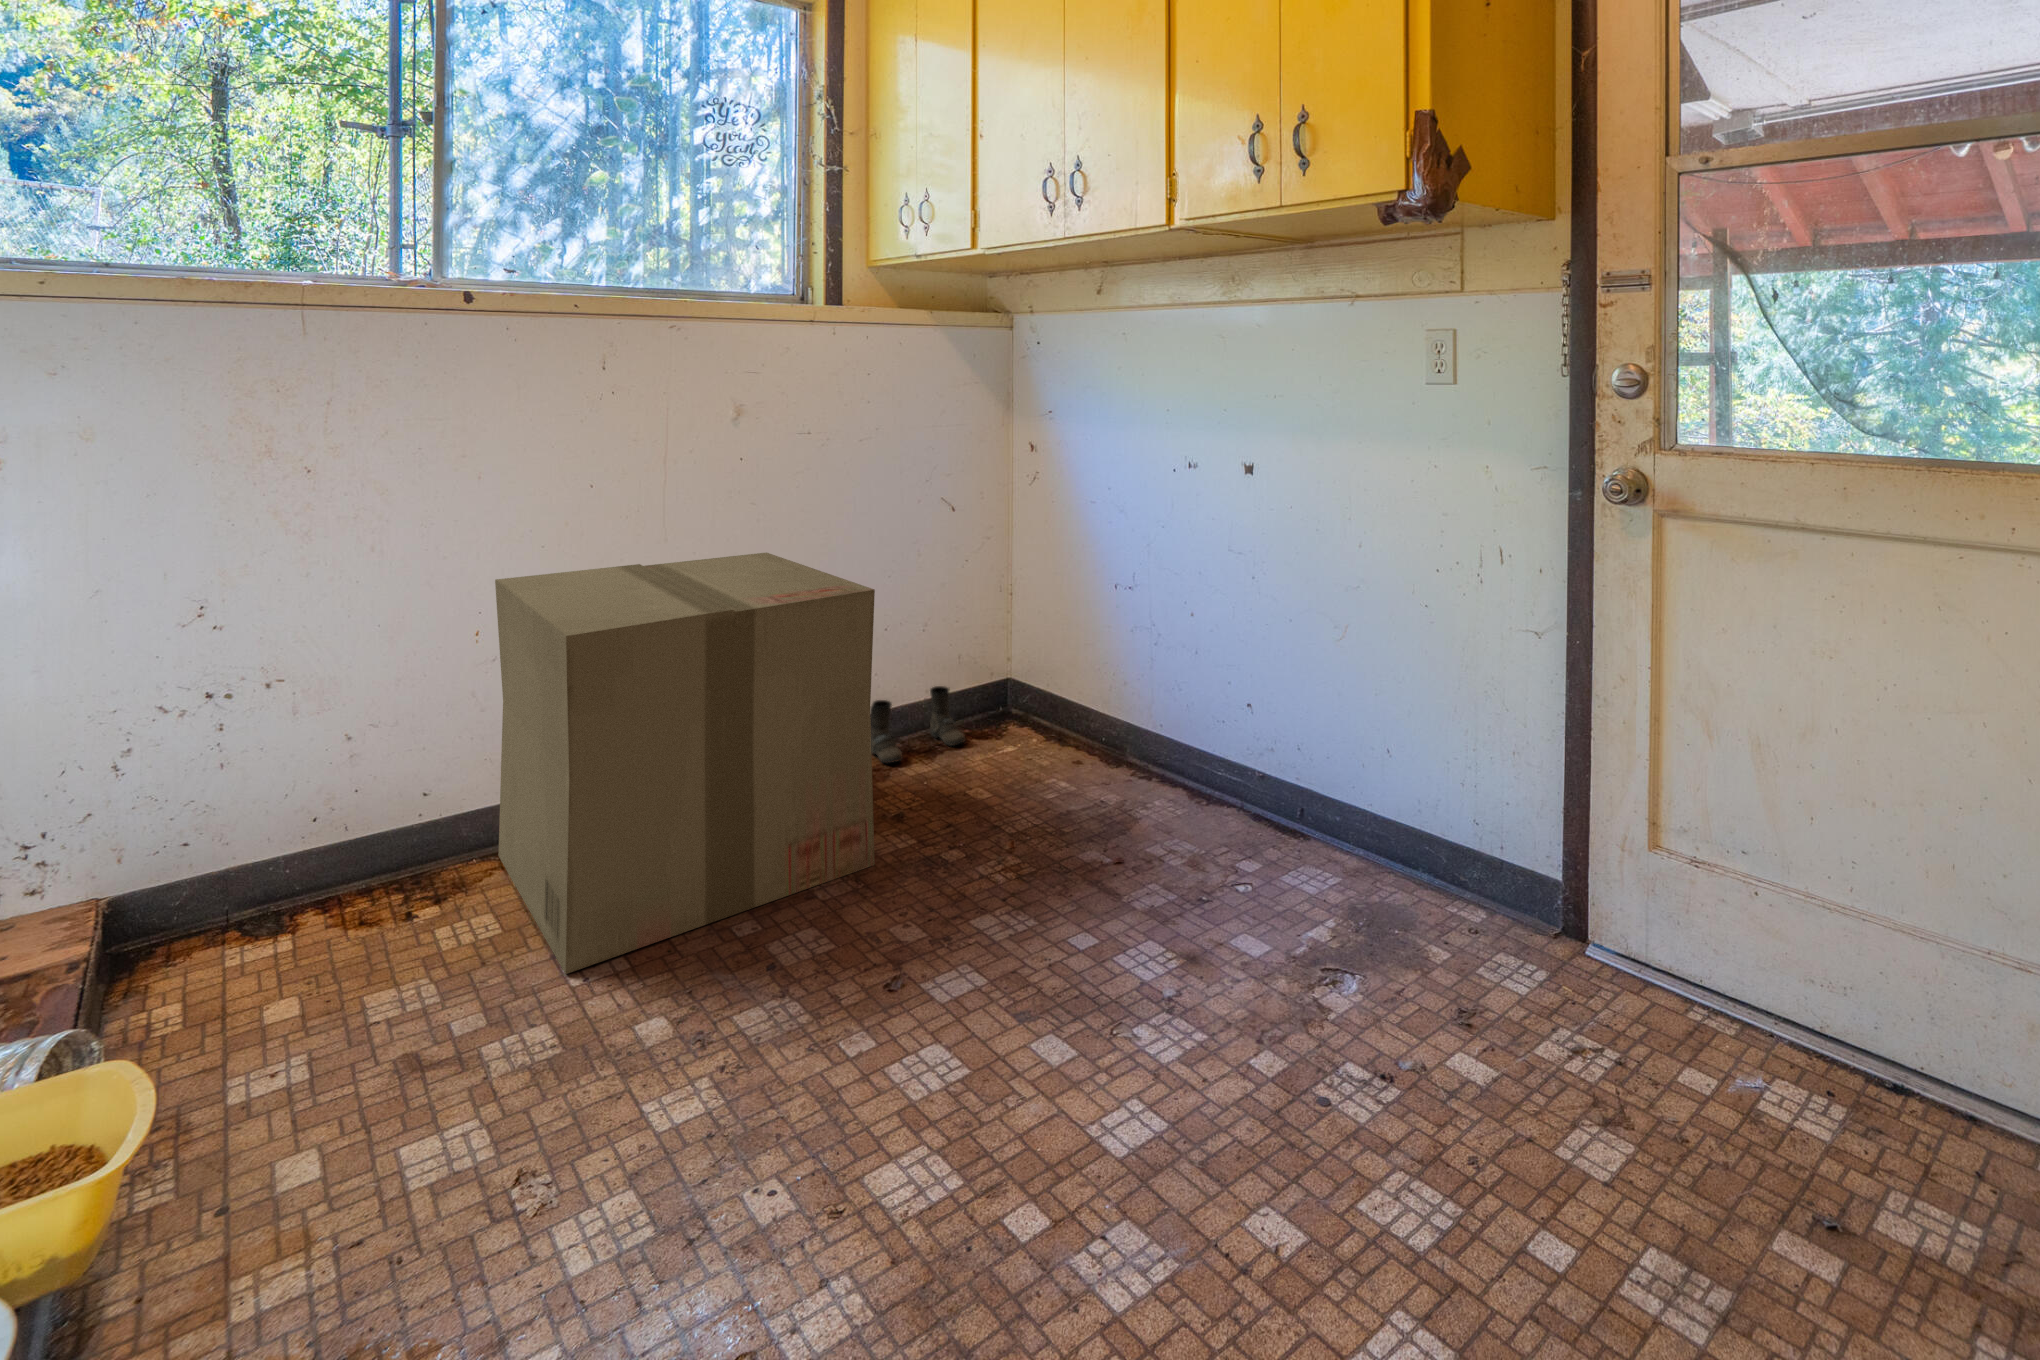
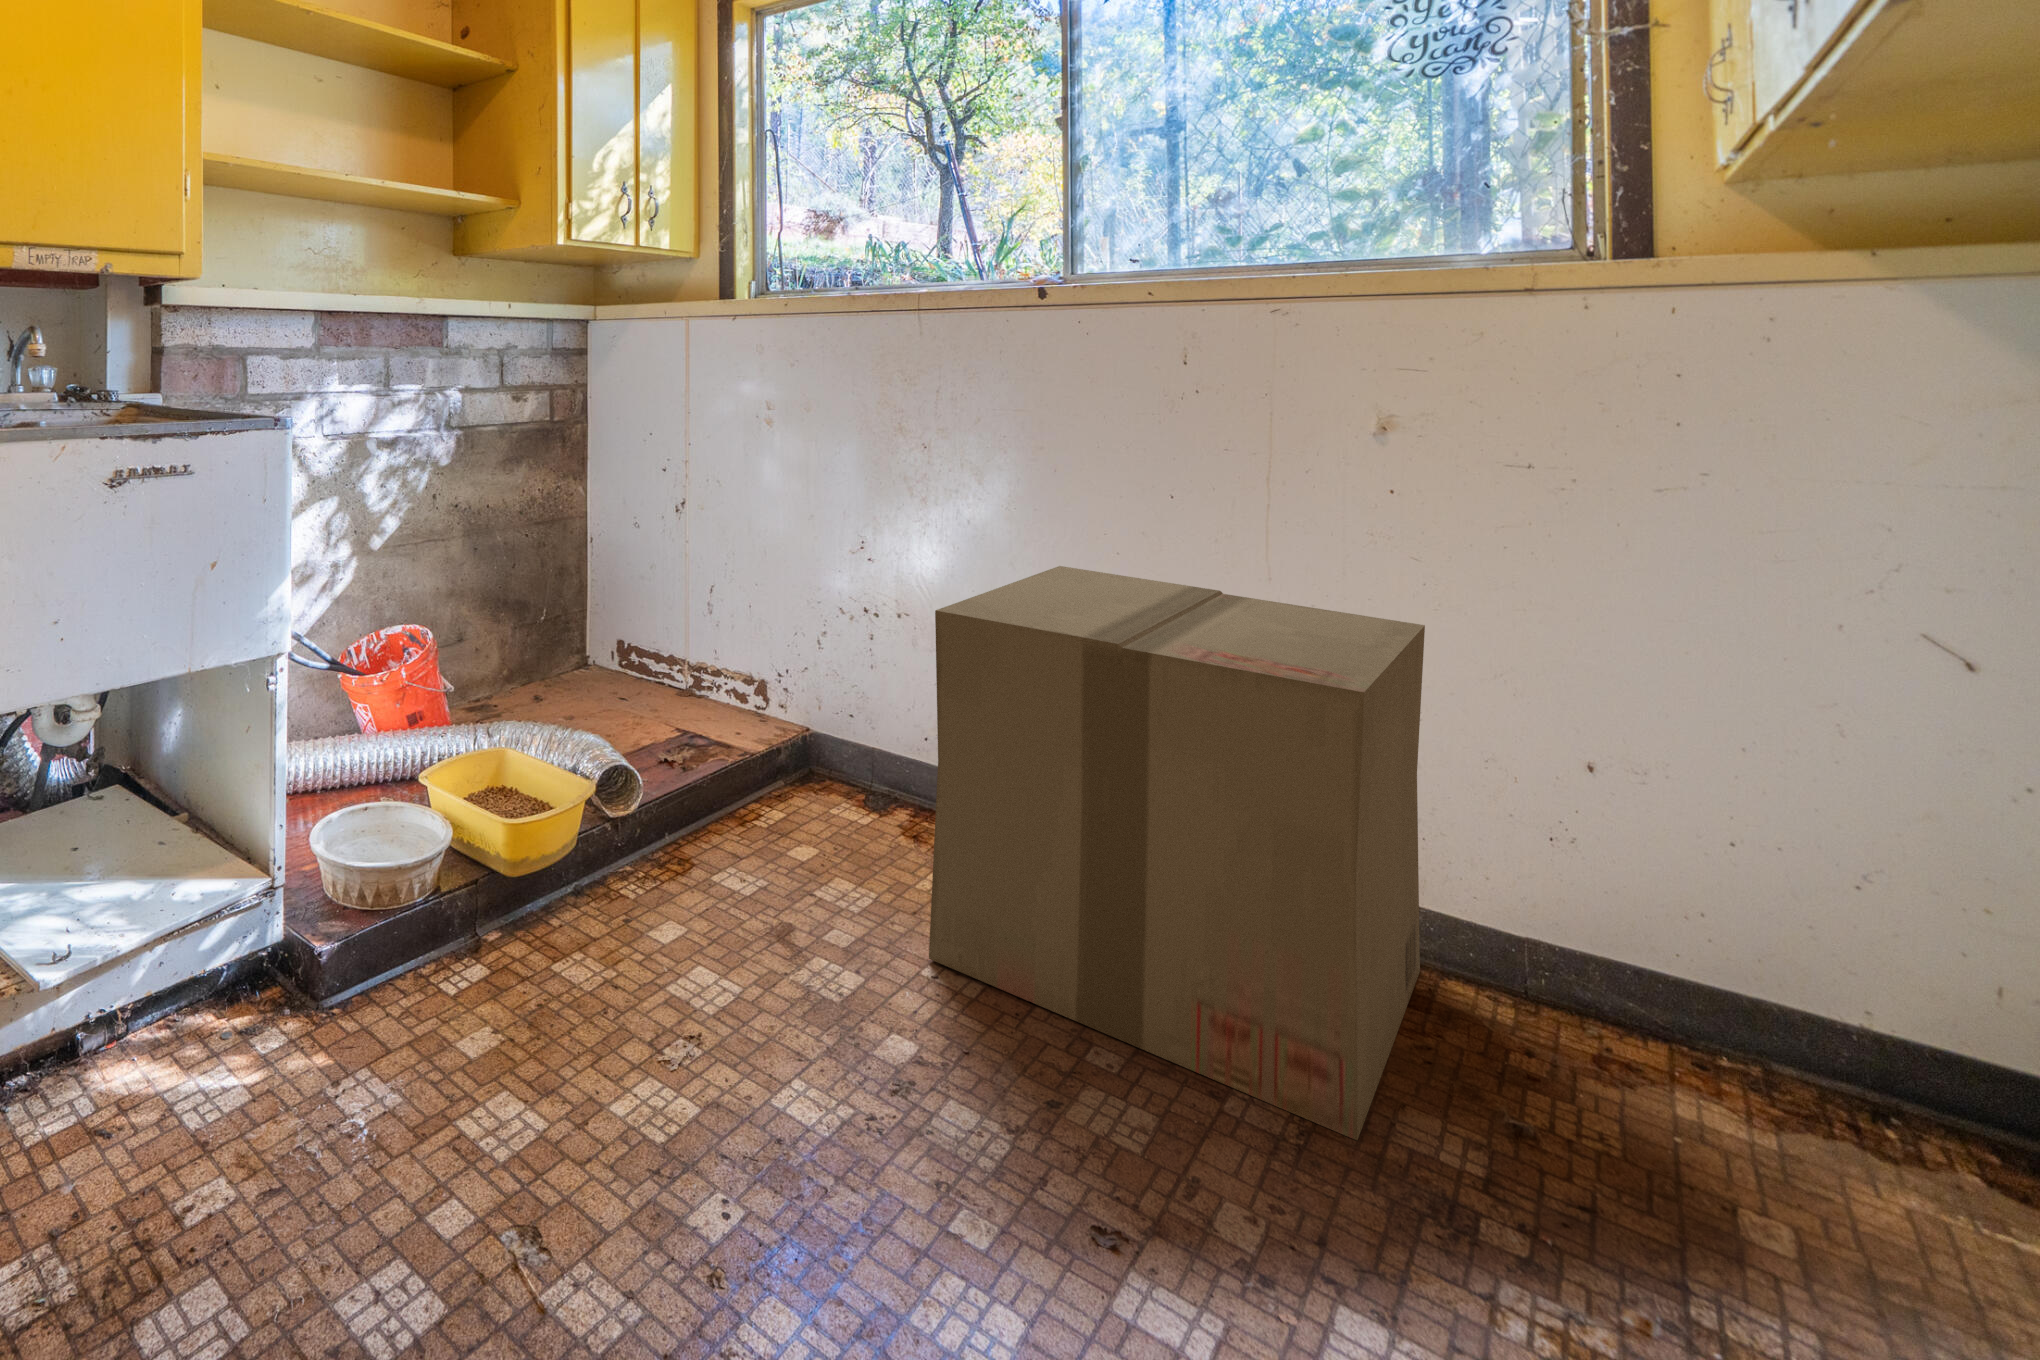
boots: present [871,686,966,764] -> none [1647,958,1927,1165]

